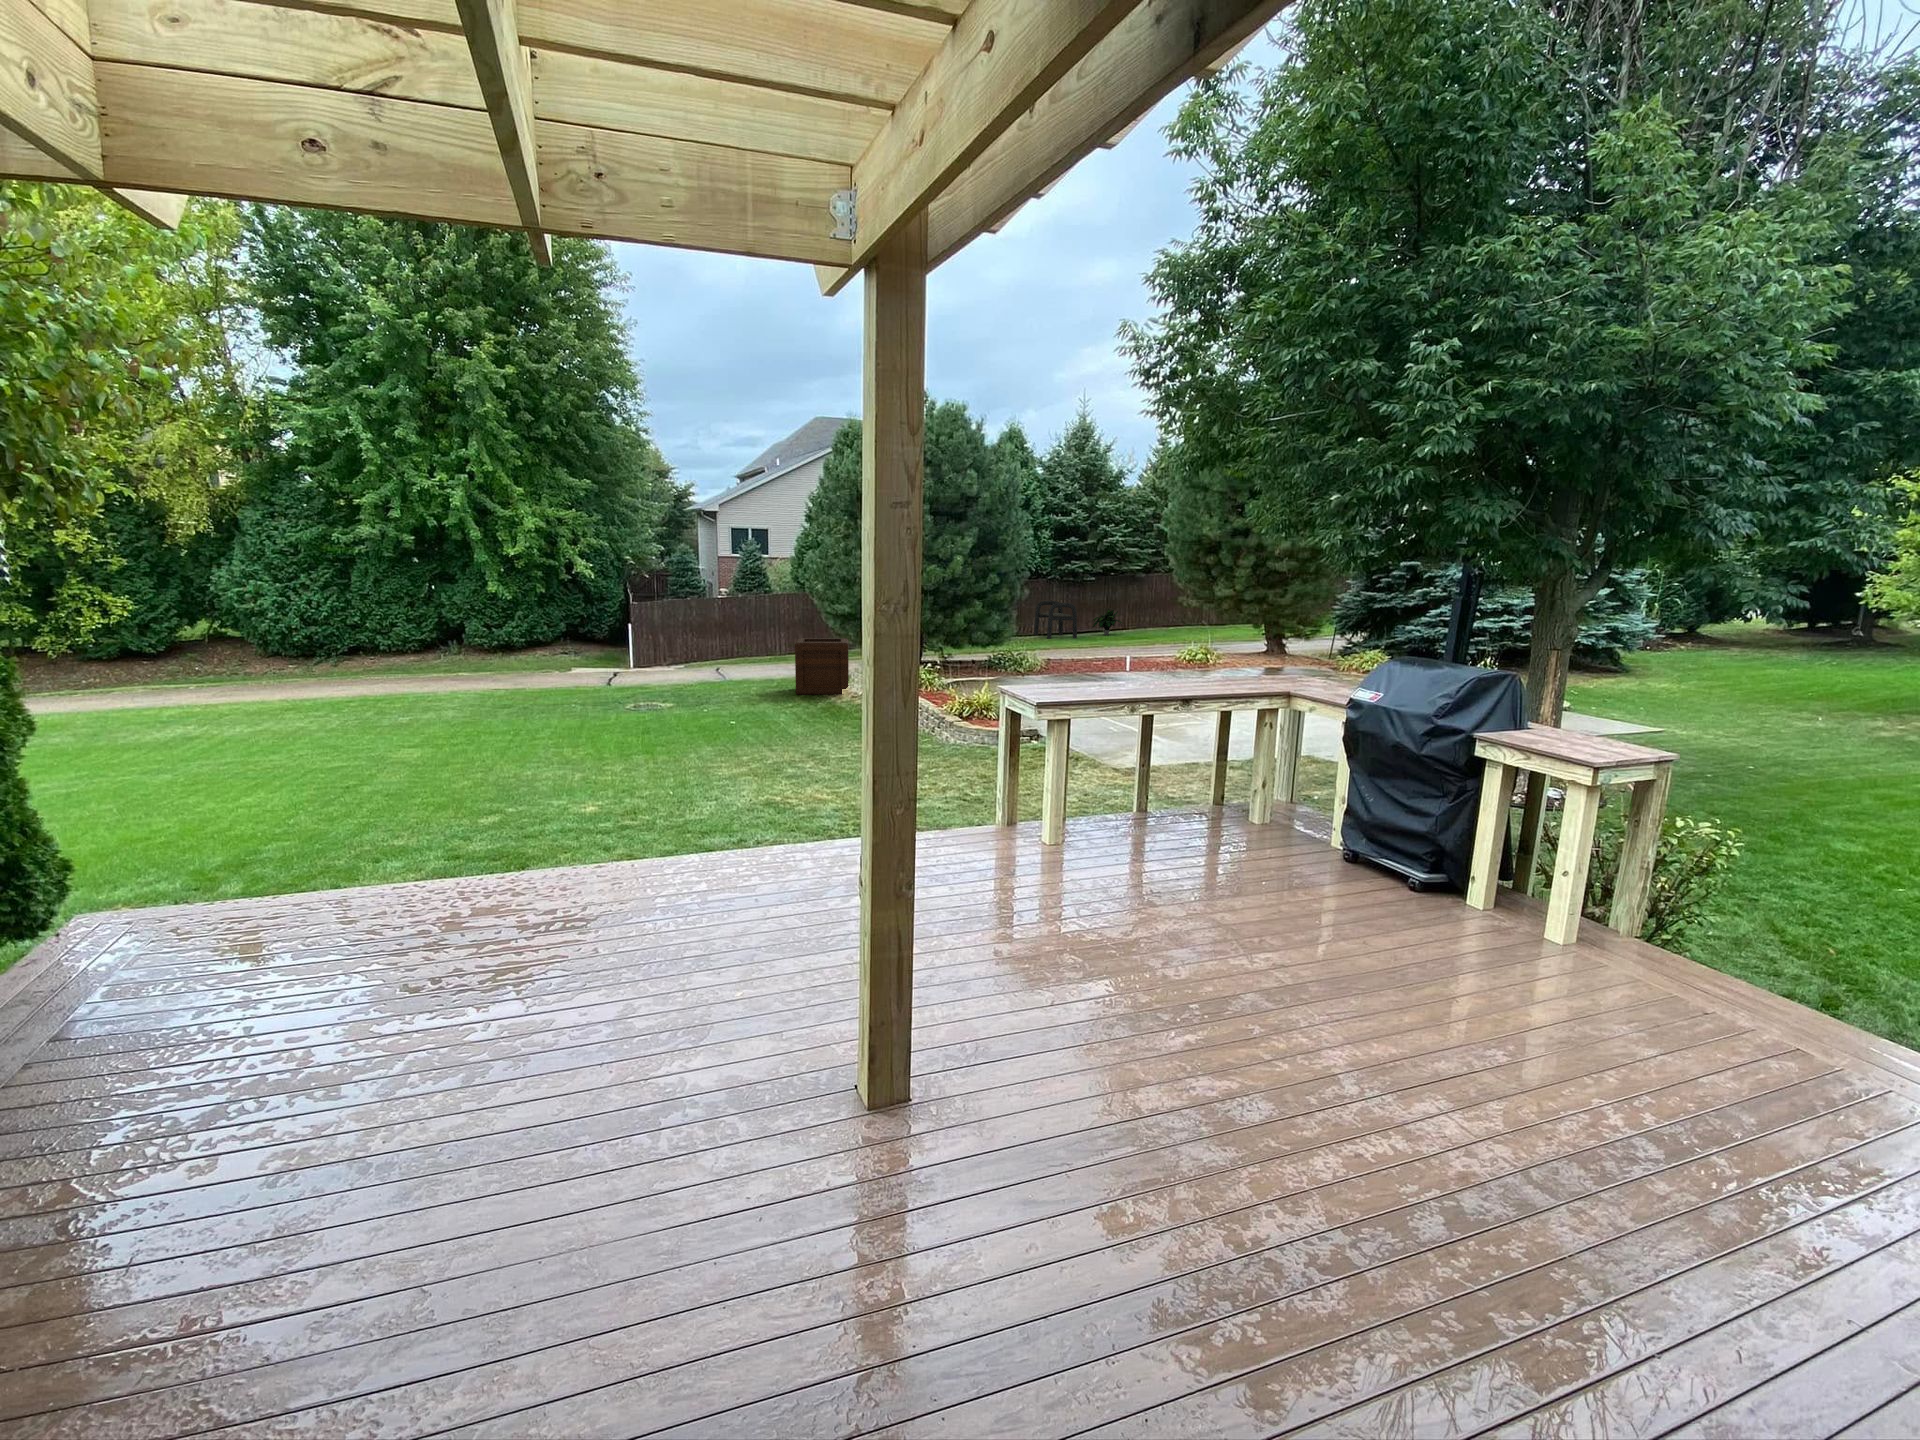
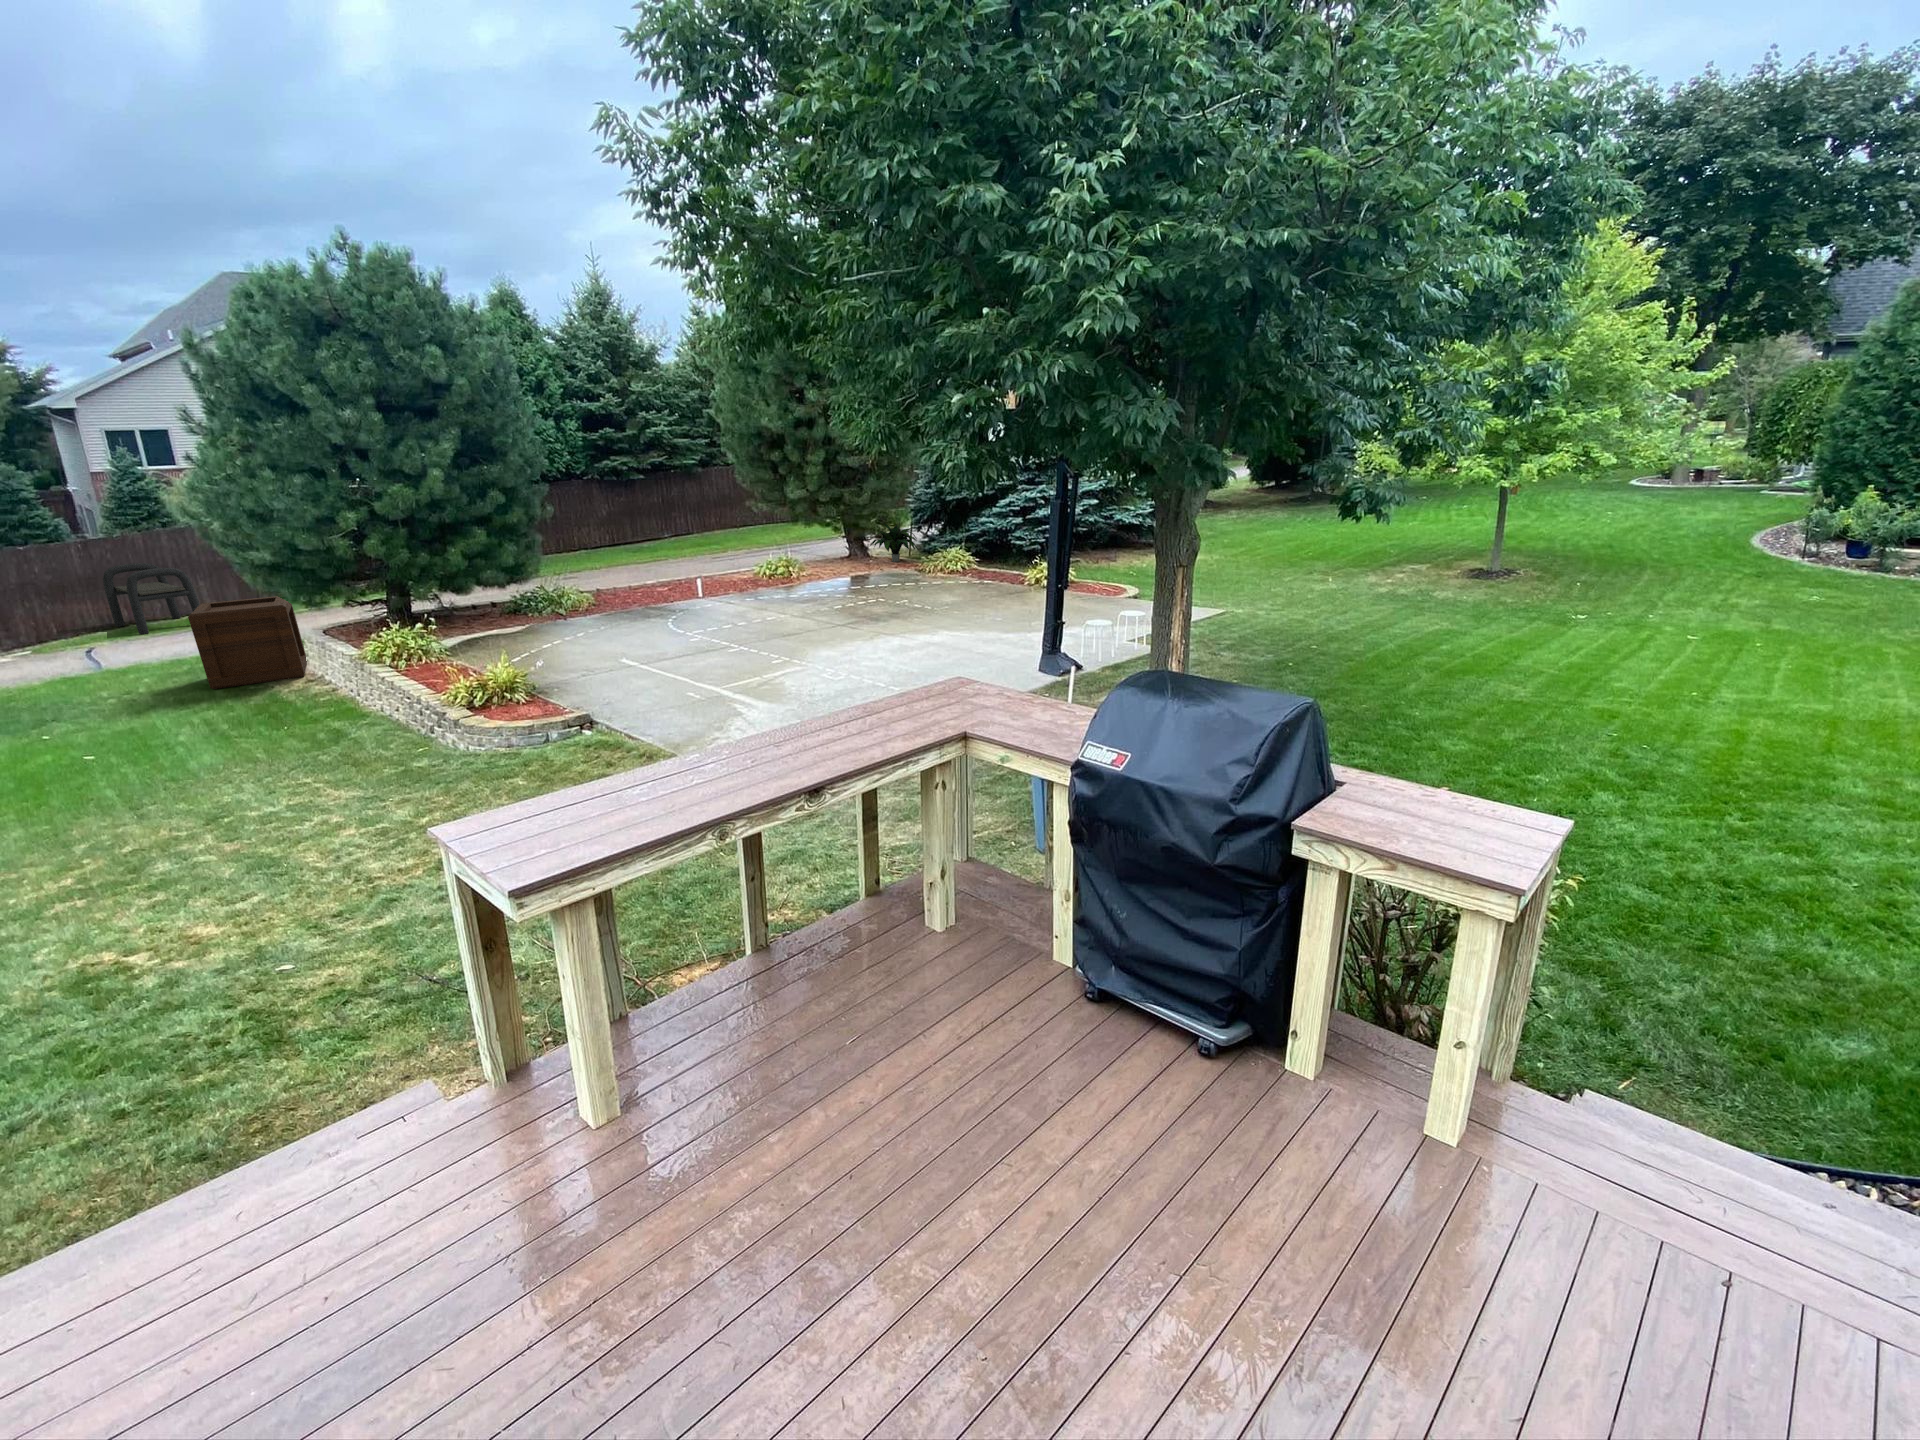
bench: present [1034,601,1077,639] -> present [103,563,200,634]
potted plant: present [1092,609,1122,635] -> present [870,522,919,562]

